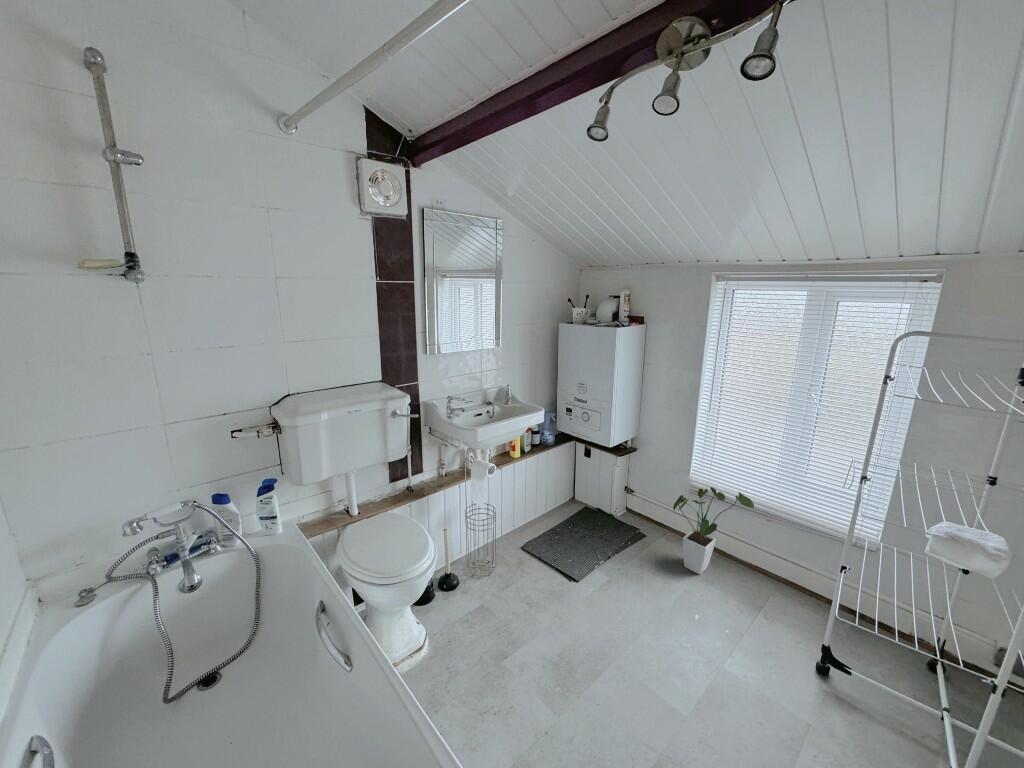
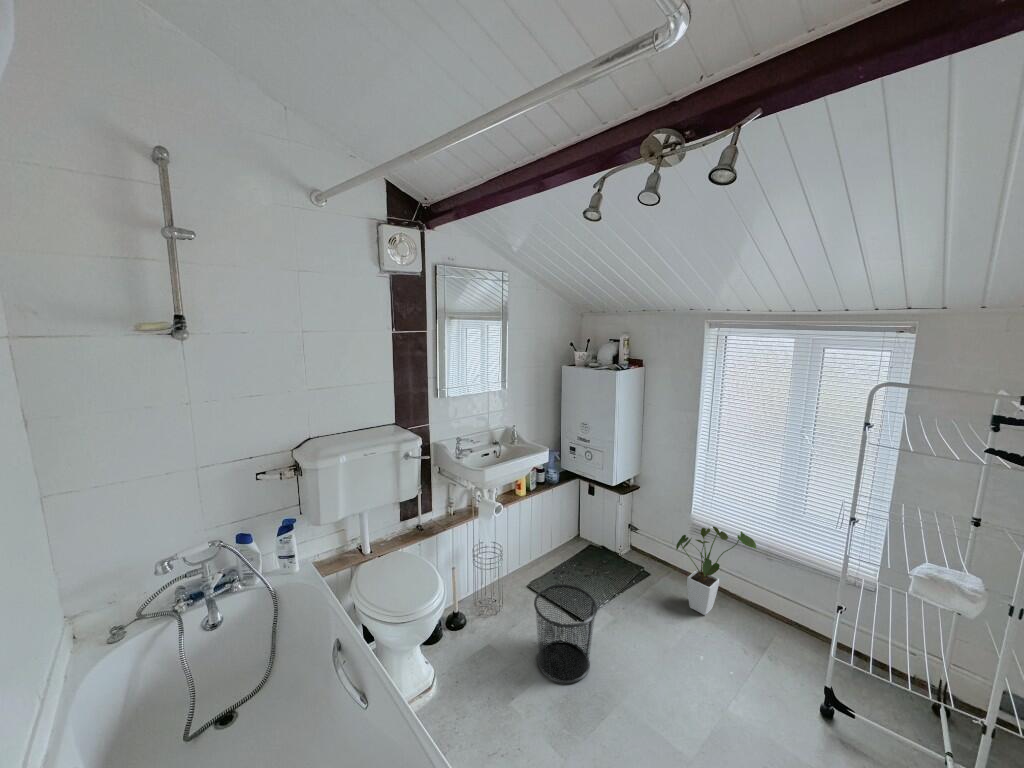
waste bin: none [528,545,592,642] -> present [534,585,597,683]

